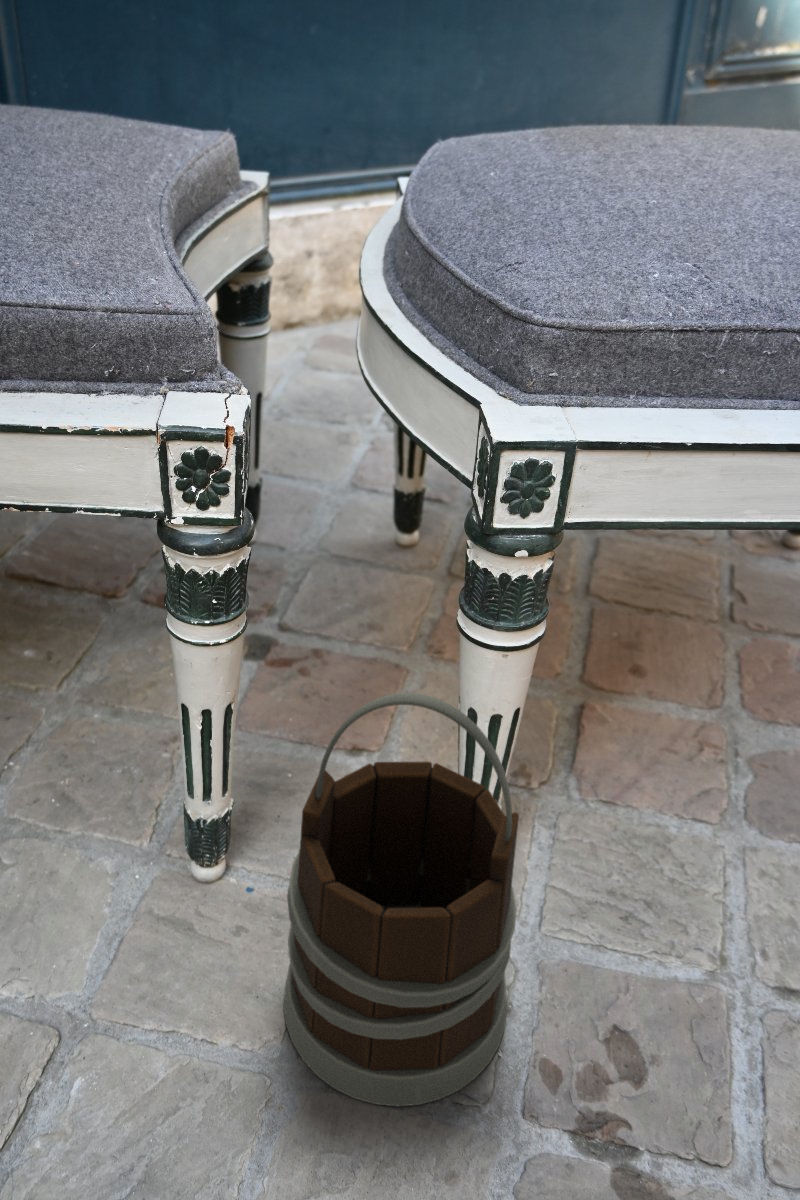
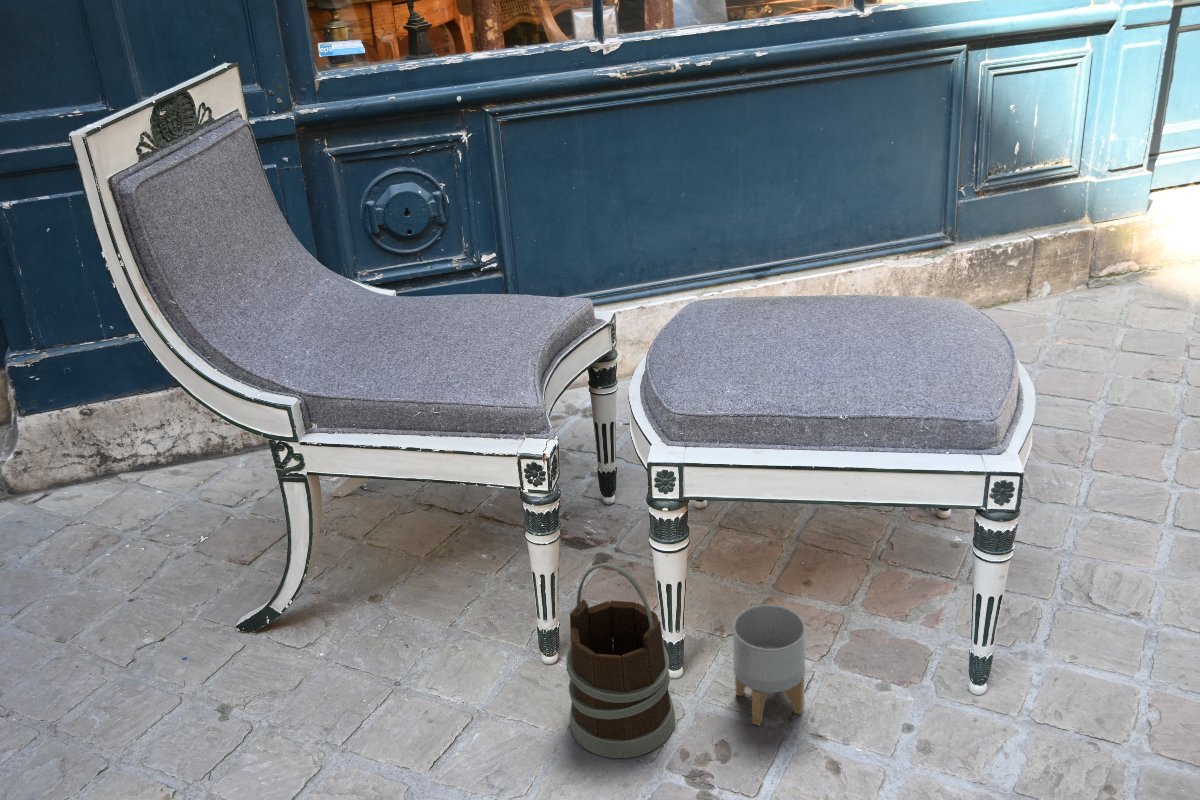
planter: none [598,739,783,979] -> present [733,604,806,725]

